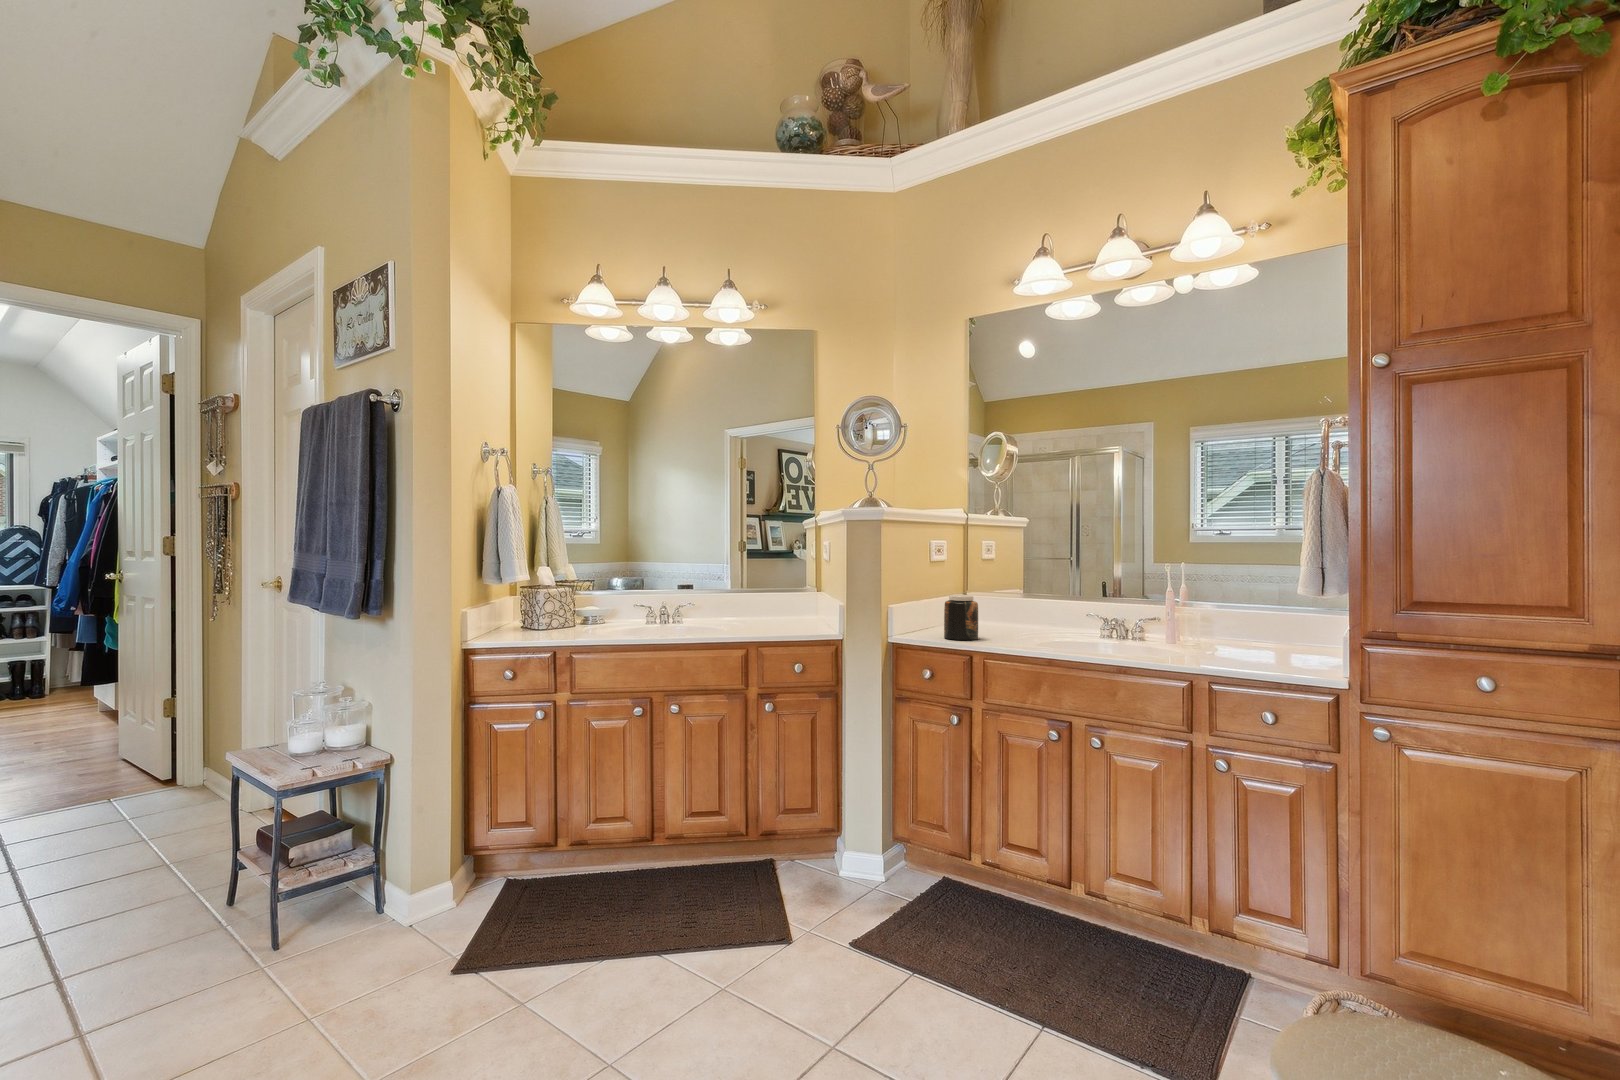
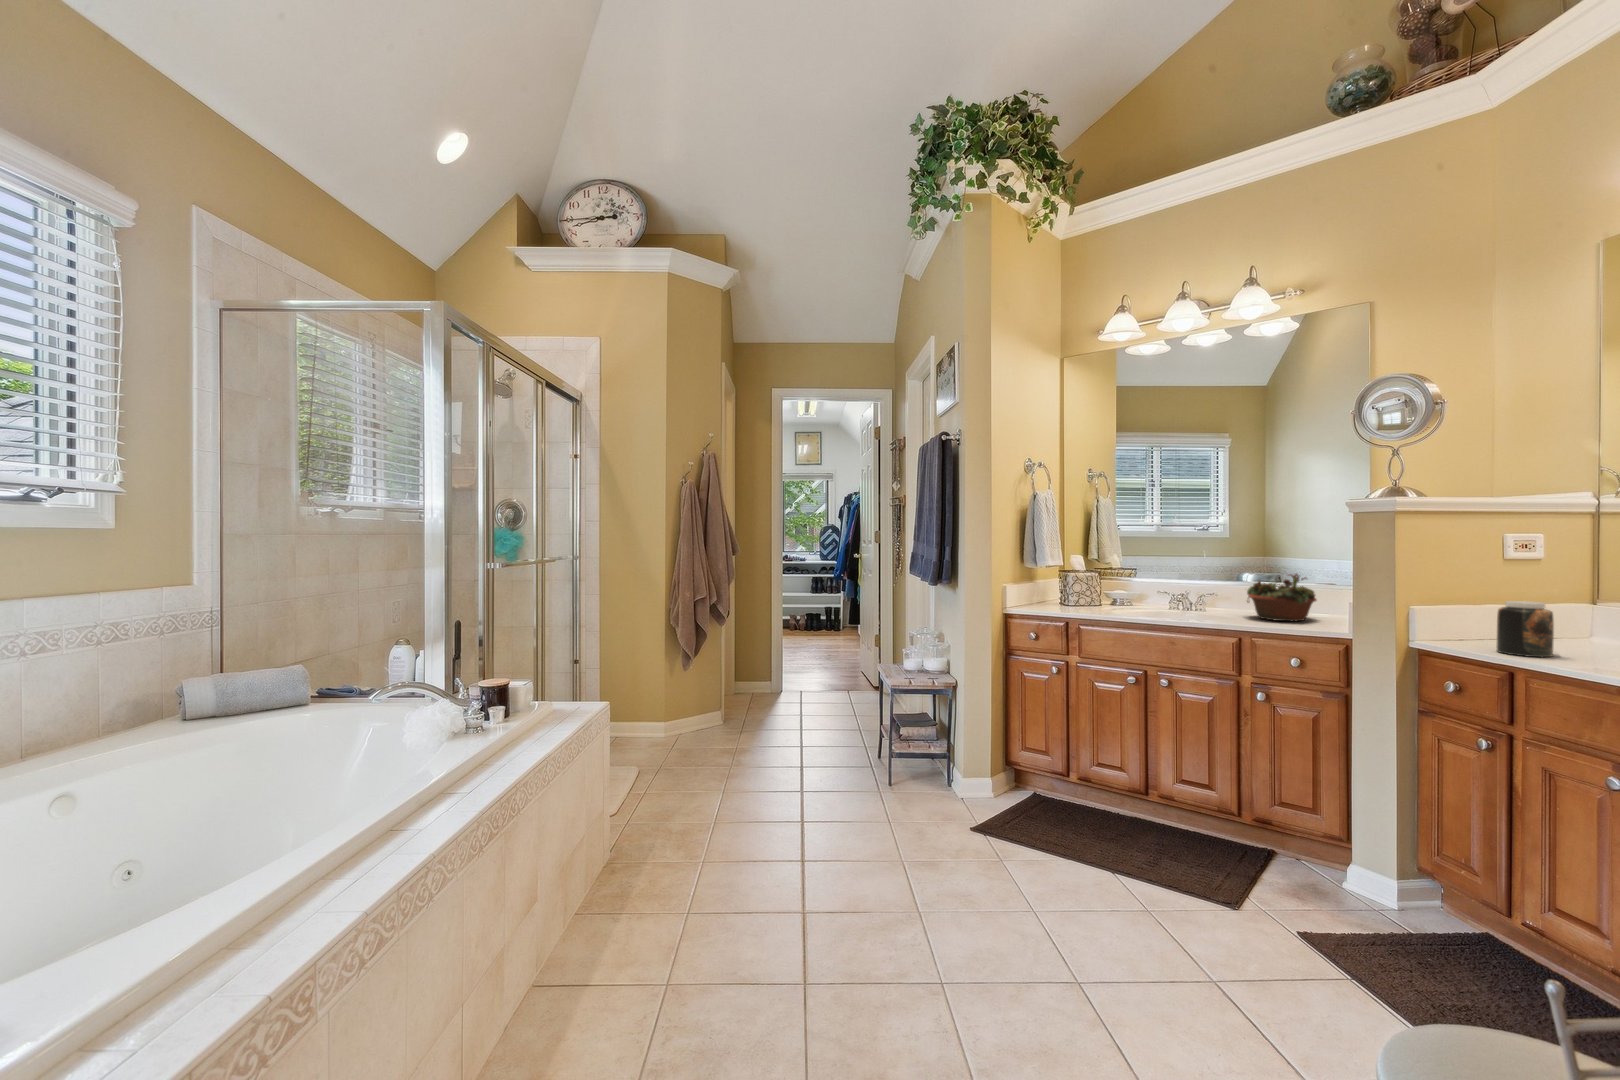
succulent planter: none [733,579,794,627] -> present [1247,573,1317,621]

